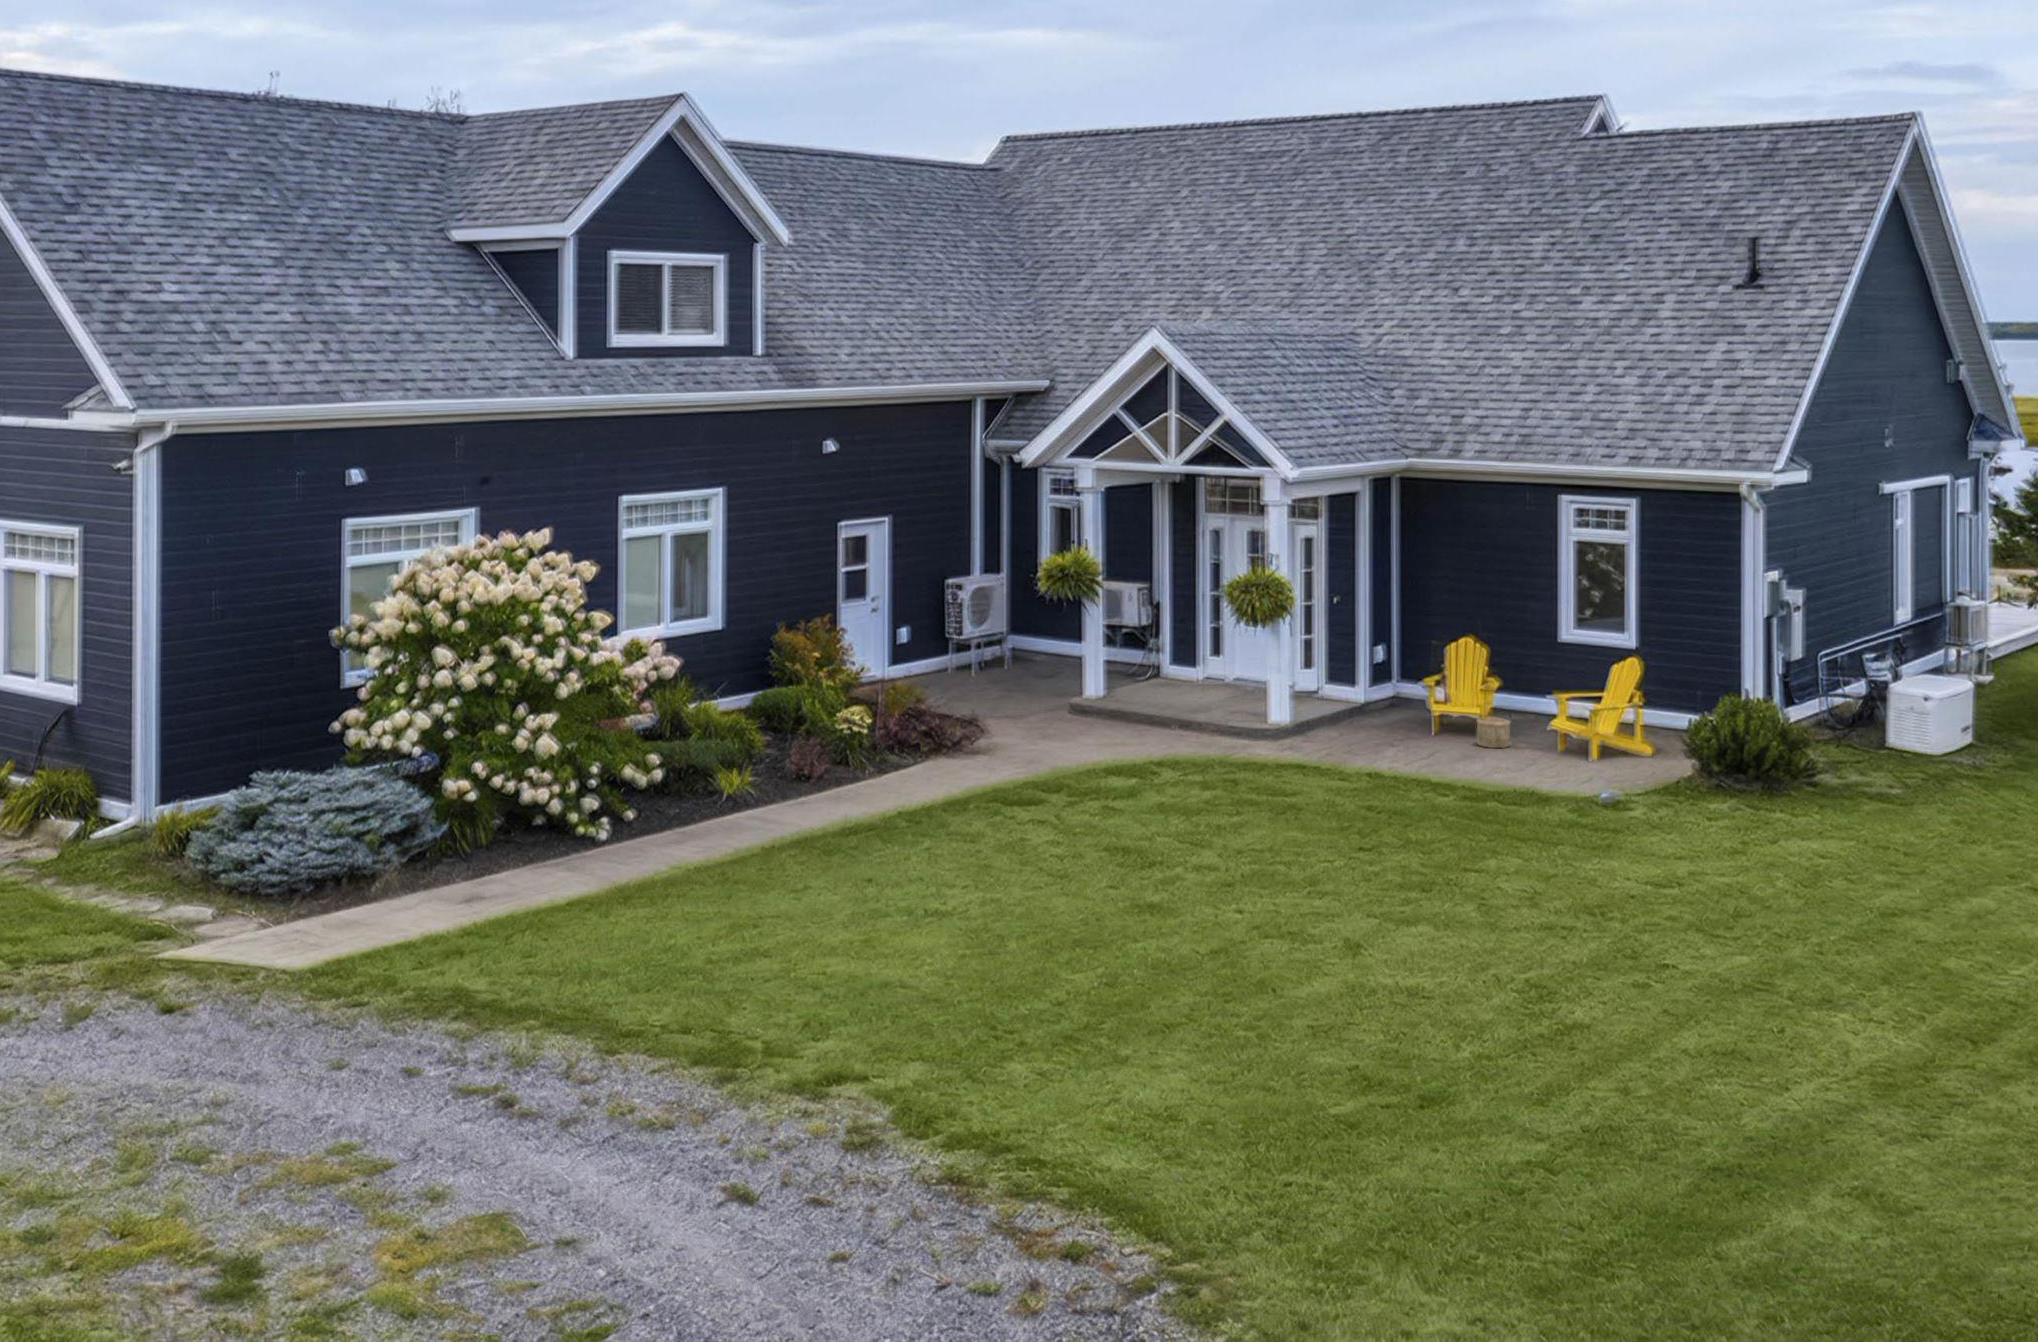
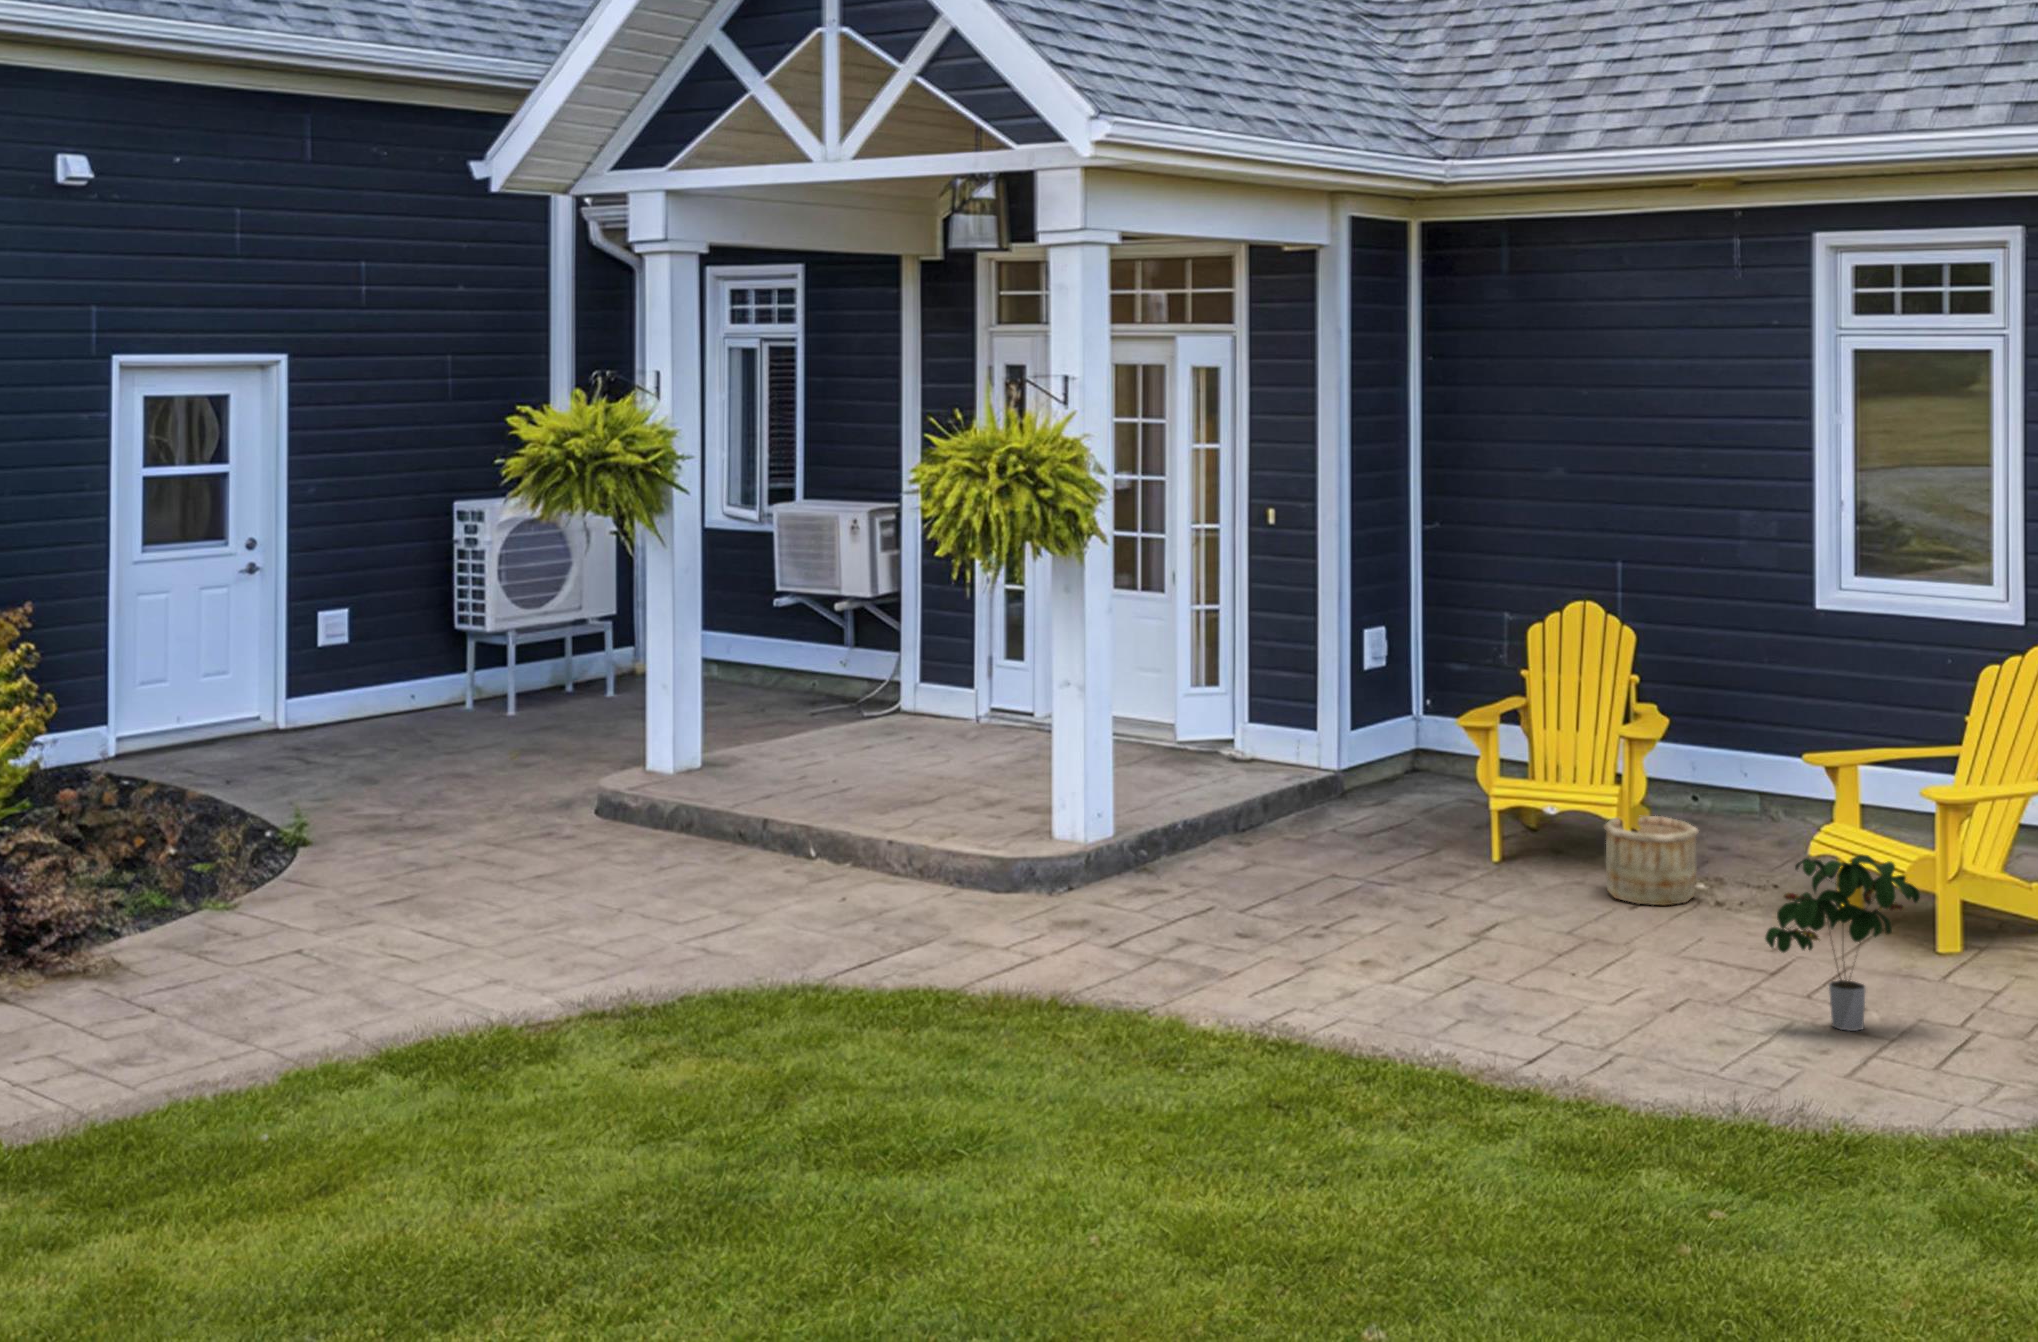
potted plant: none [1530,723,1579,776] -> present [1765,855,1920,1031]

